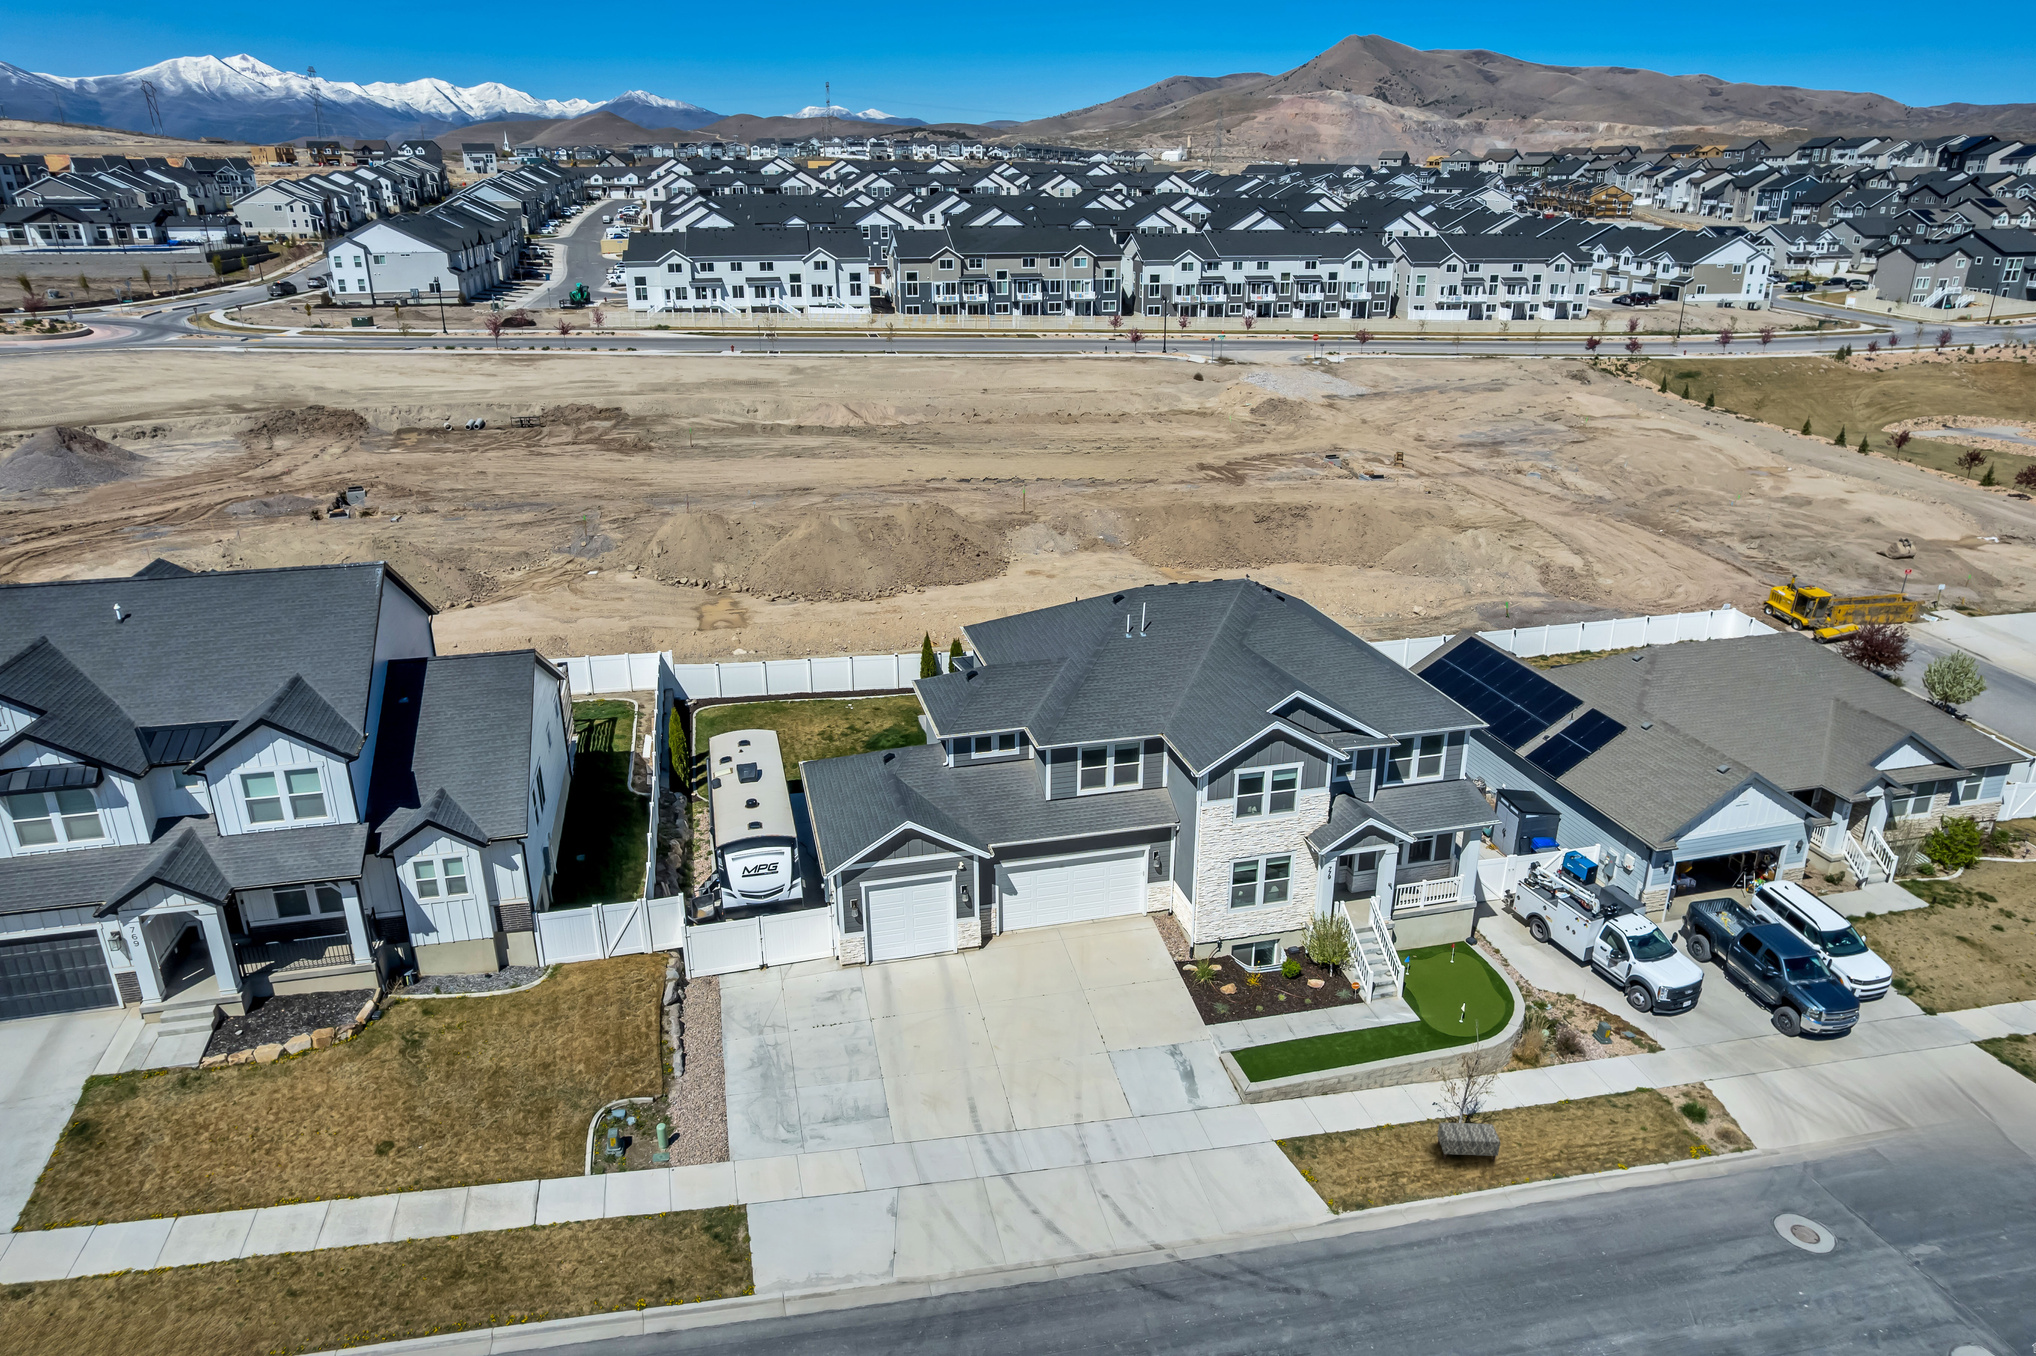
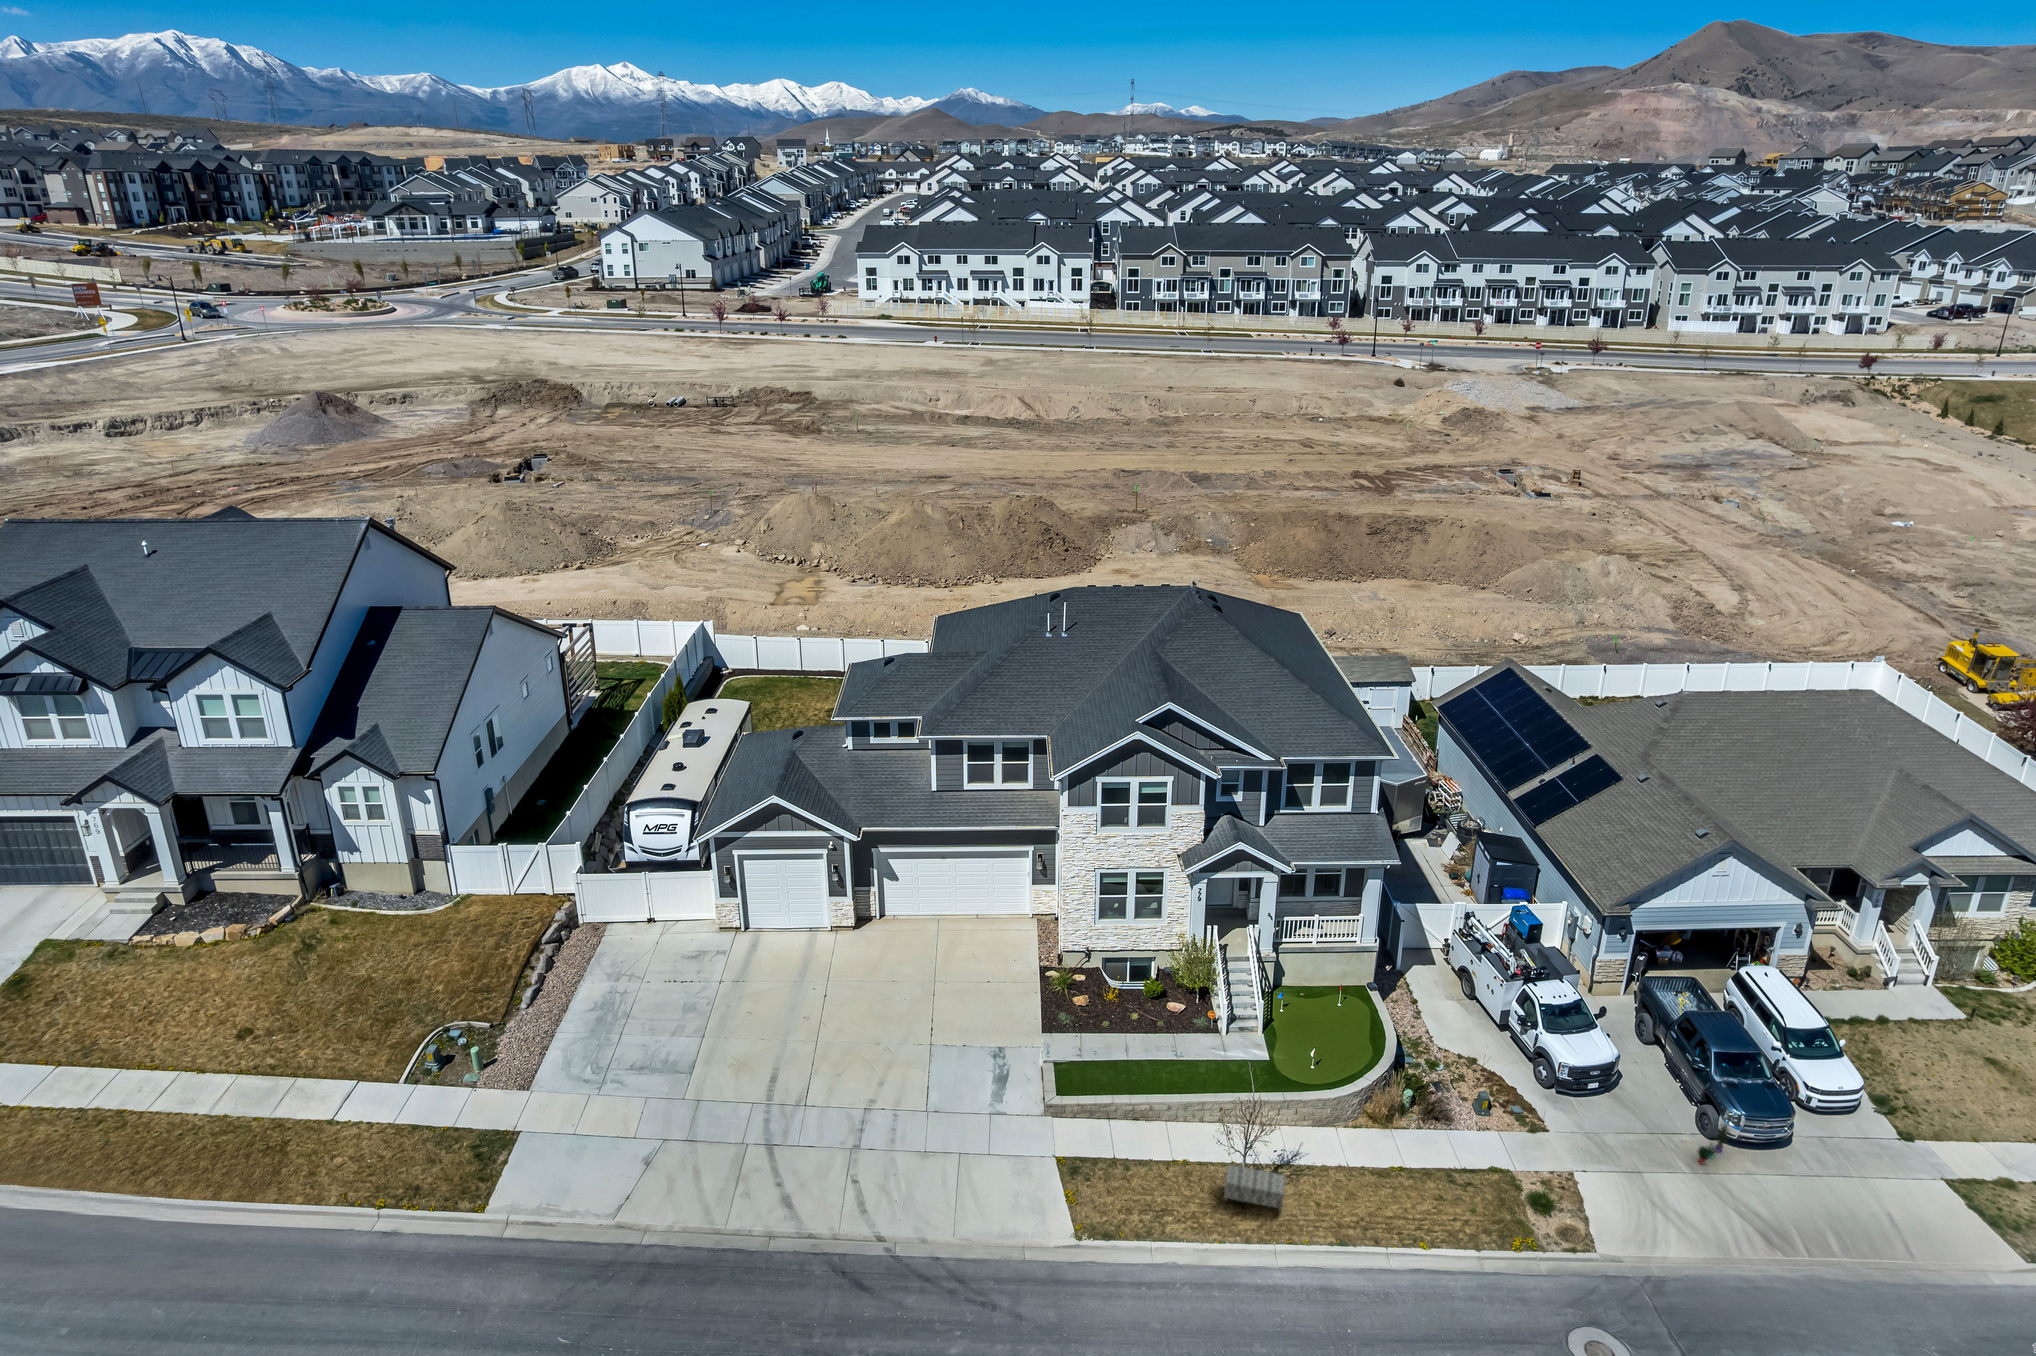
potted plant: none [1796,1020,1820,1060] -> present [1697,1124,1729,1164]

